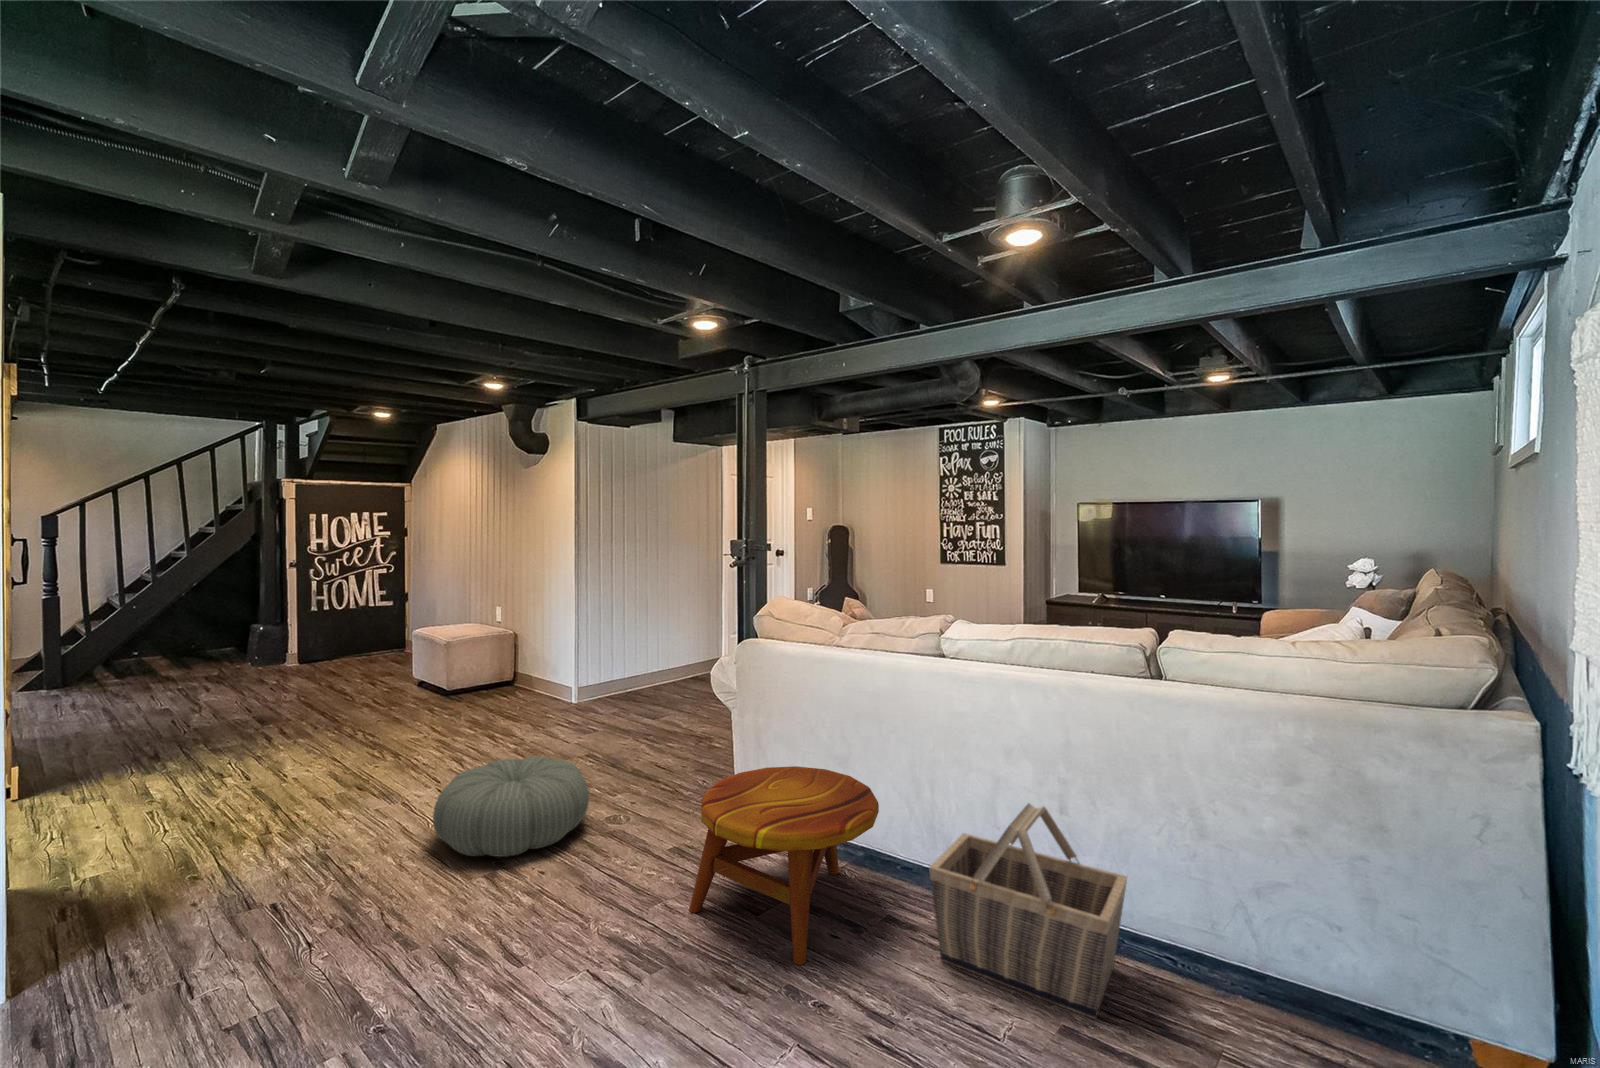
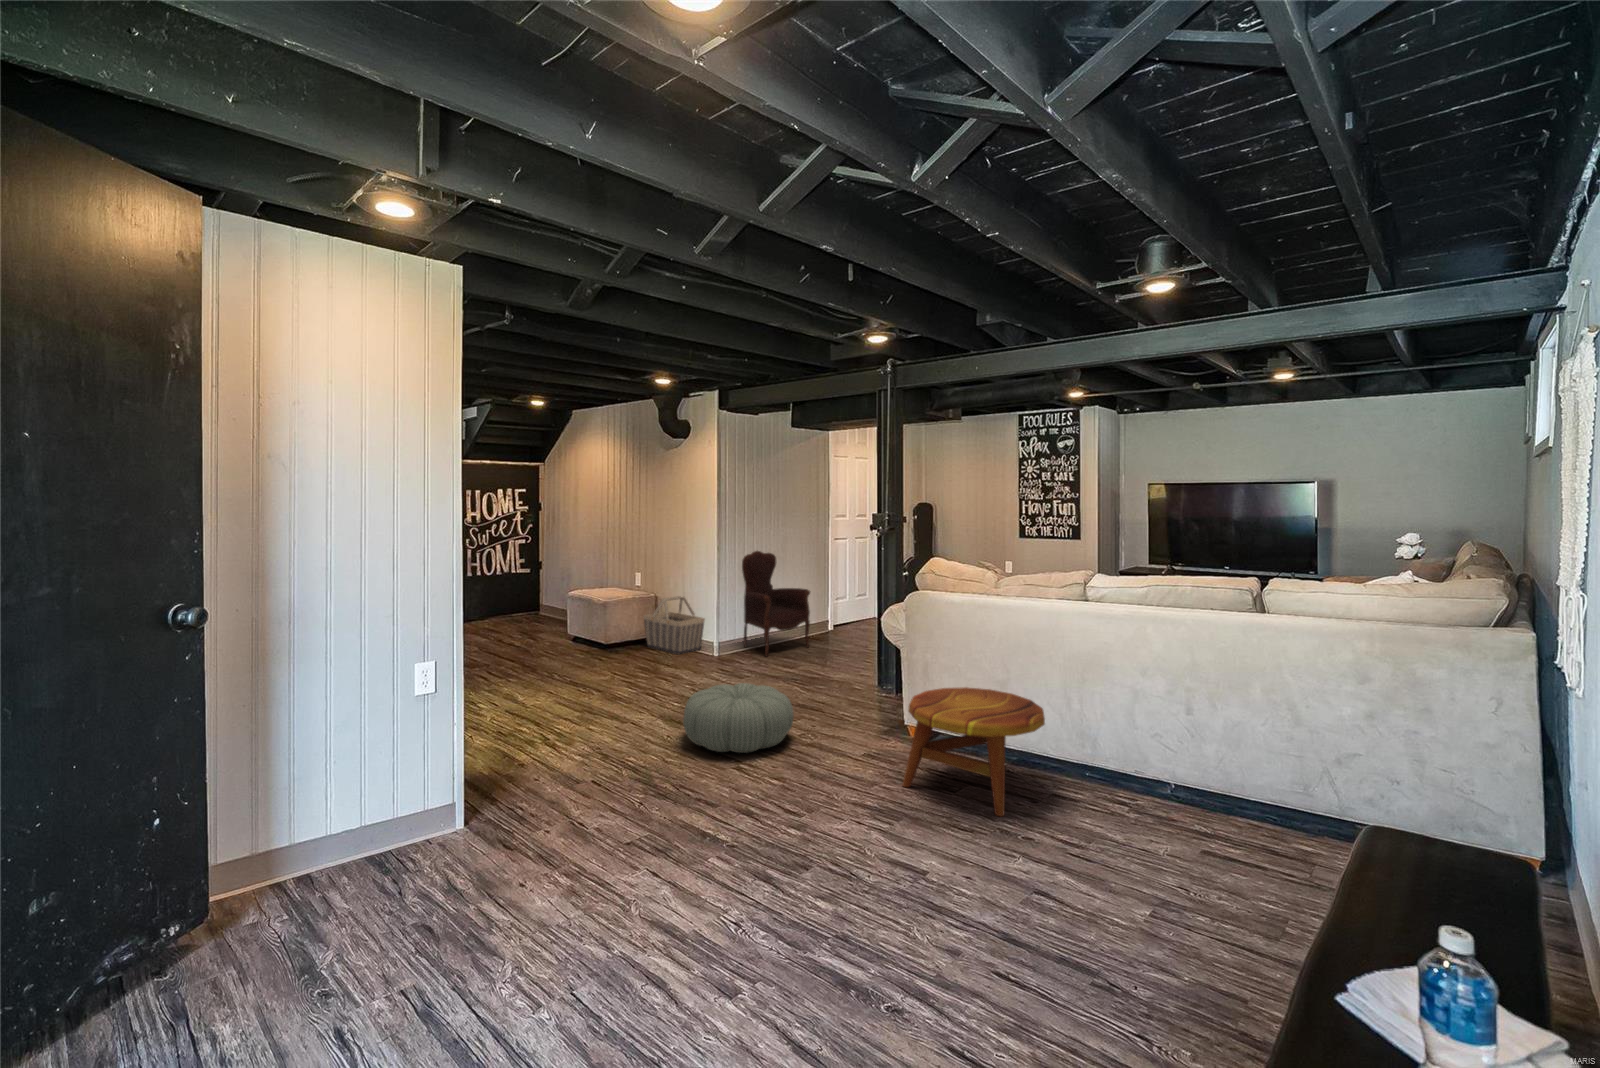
armchair: none [605,582,688,708] -> present [742,551,810,656]
basket: present [929,803,1127,1019] -> present [644,596,705,654]

